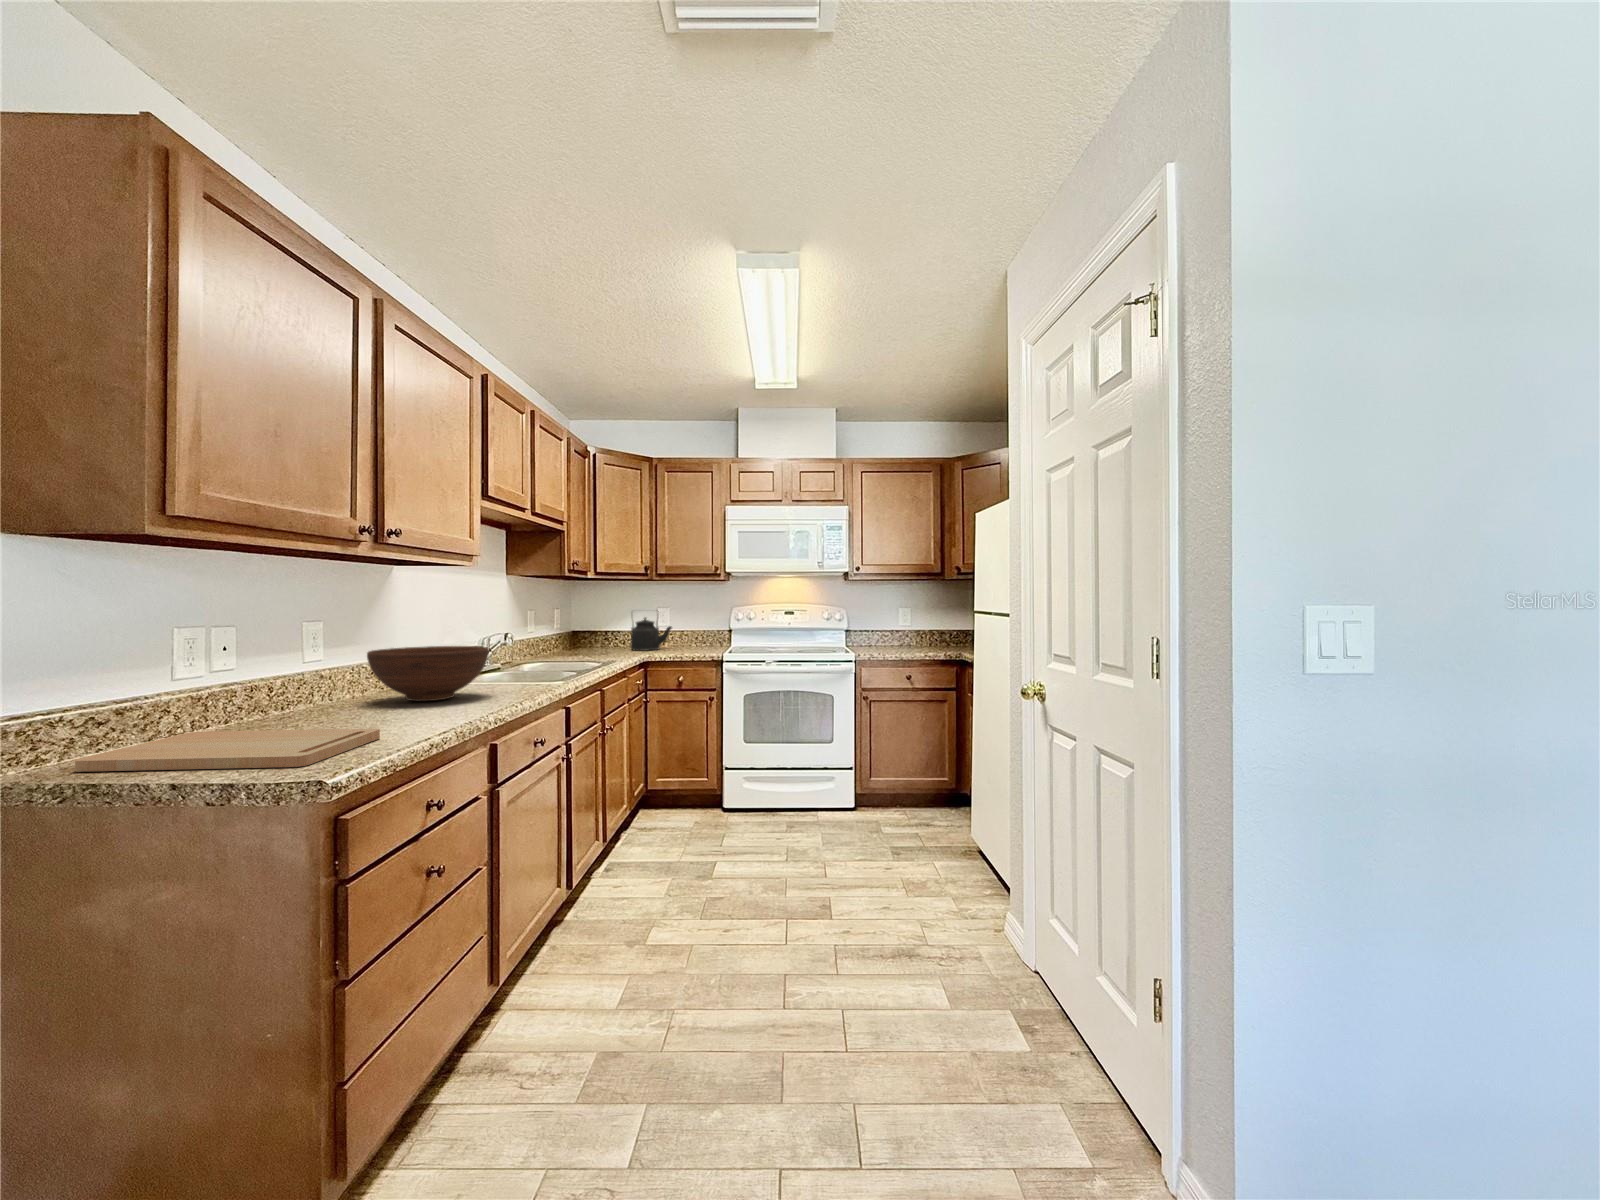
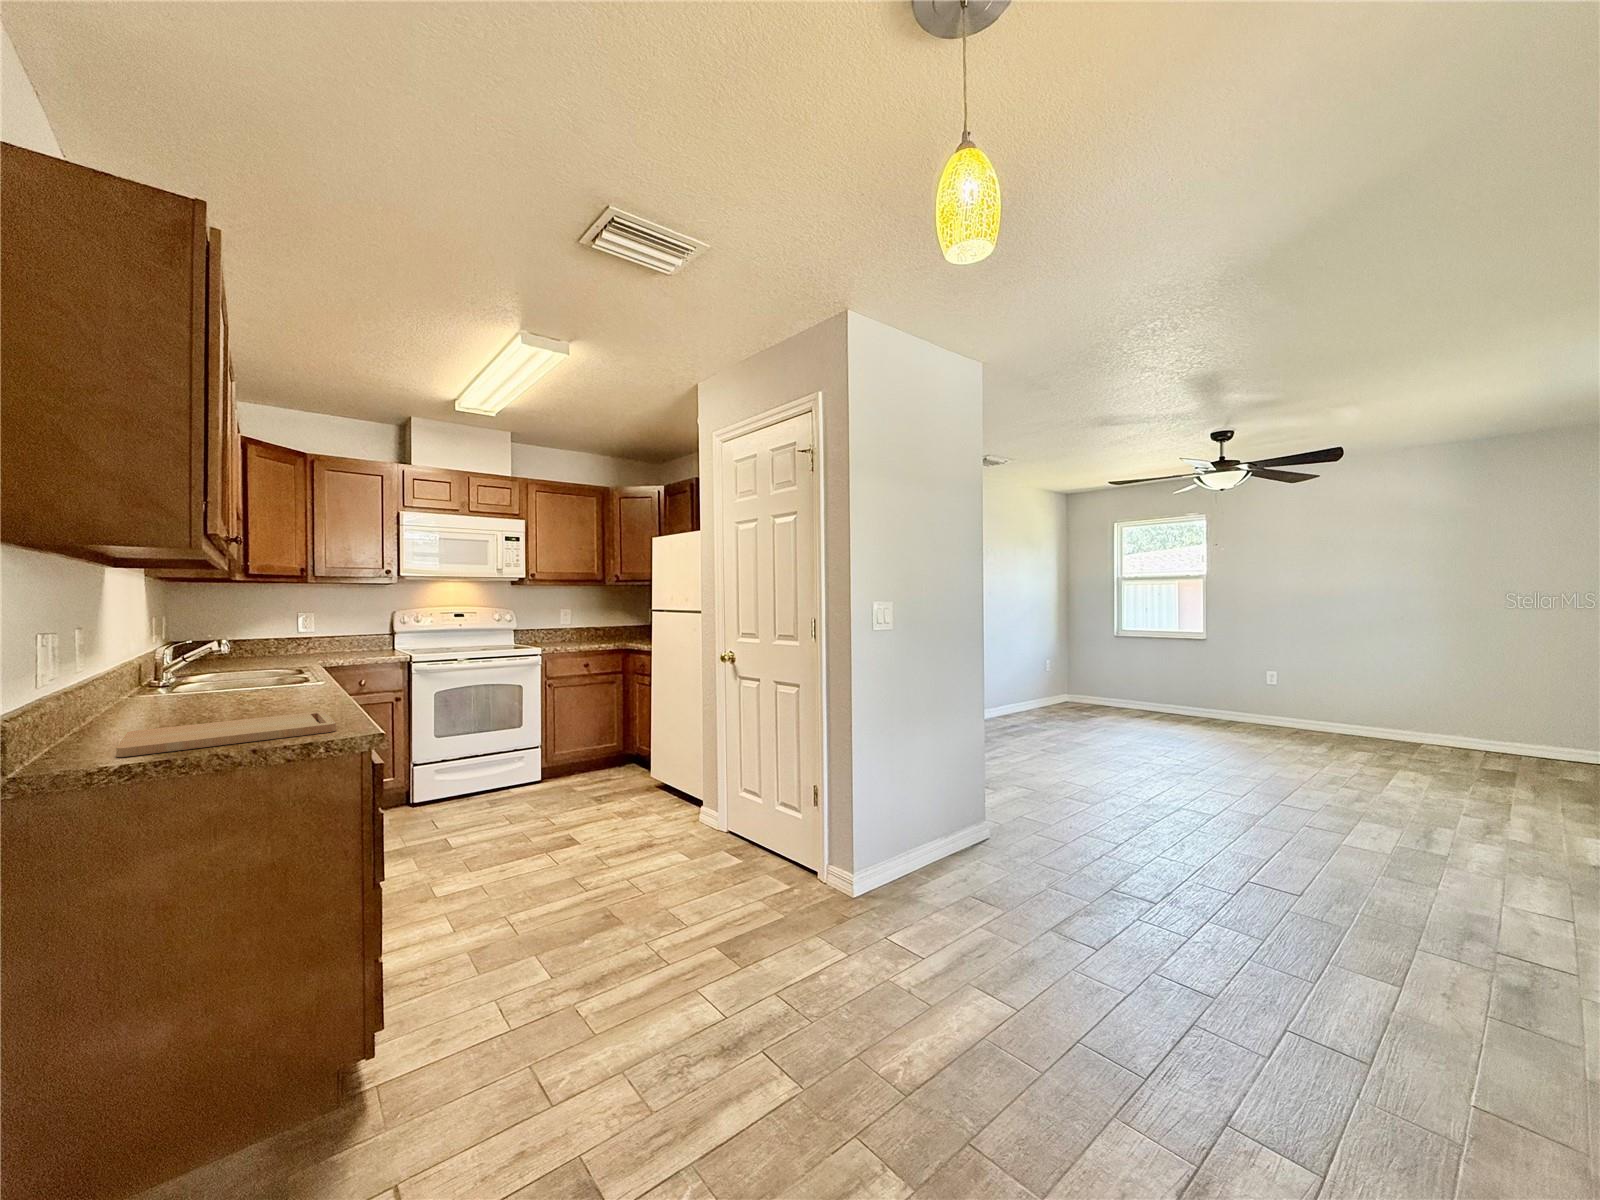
kettle: present [631,611,672,651] -> none [282,618,331,660]
fruit bowl: present [367,646,489,701] -> none [172,652,300,705]

